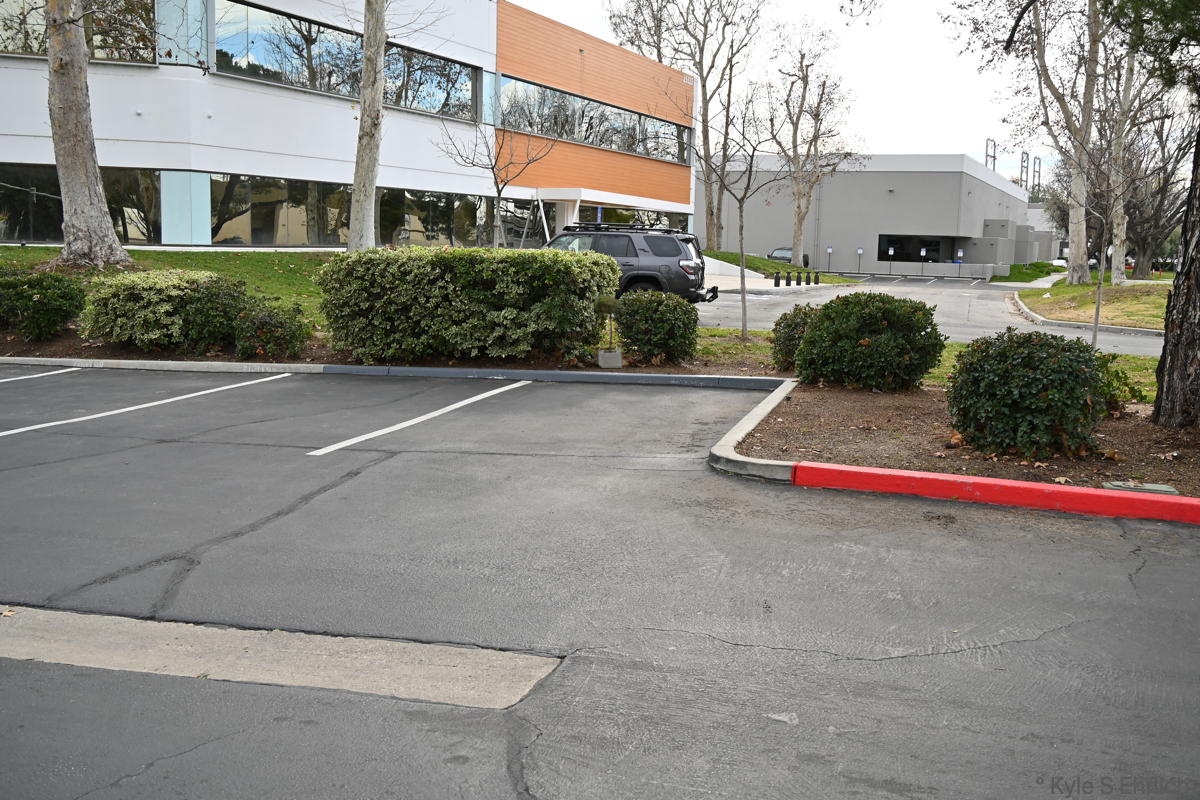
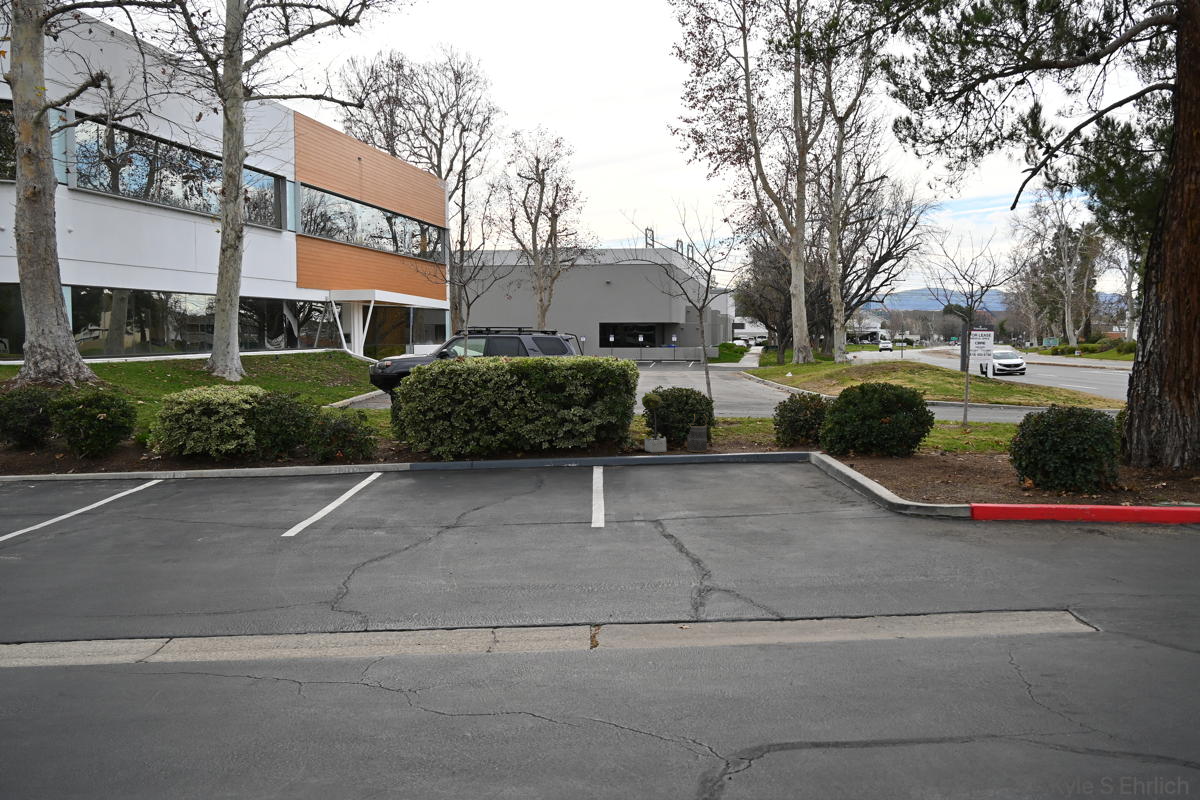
basket: none [648,322,672,371] -> present [687,416,707,452]

